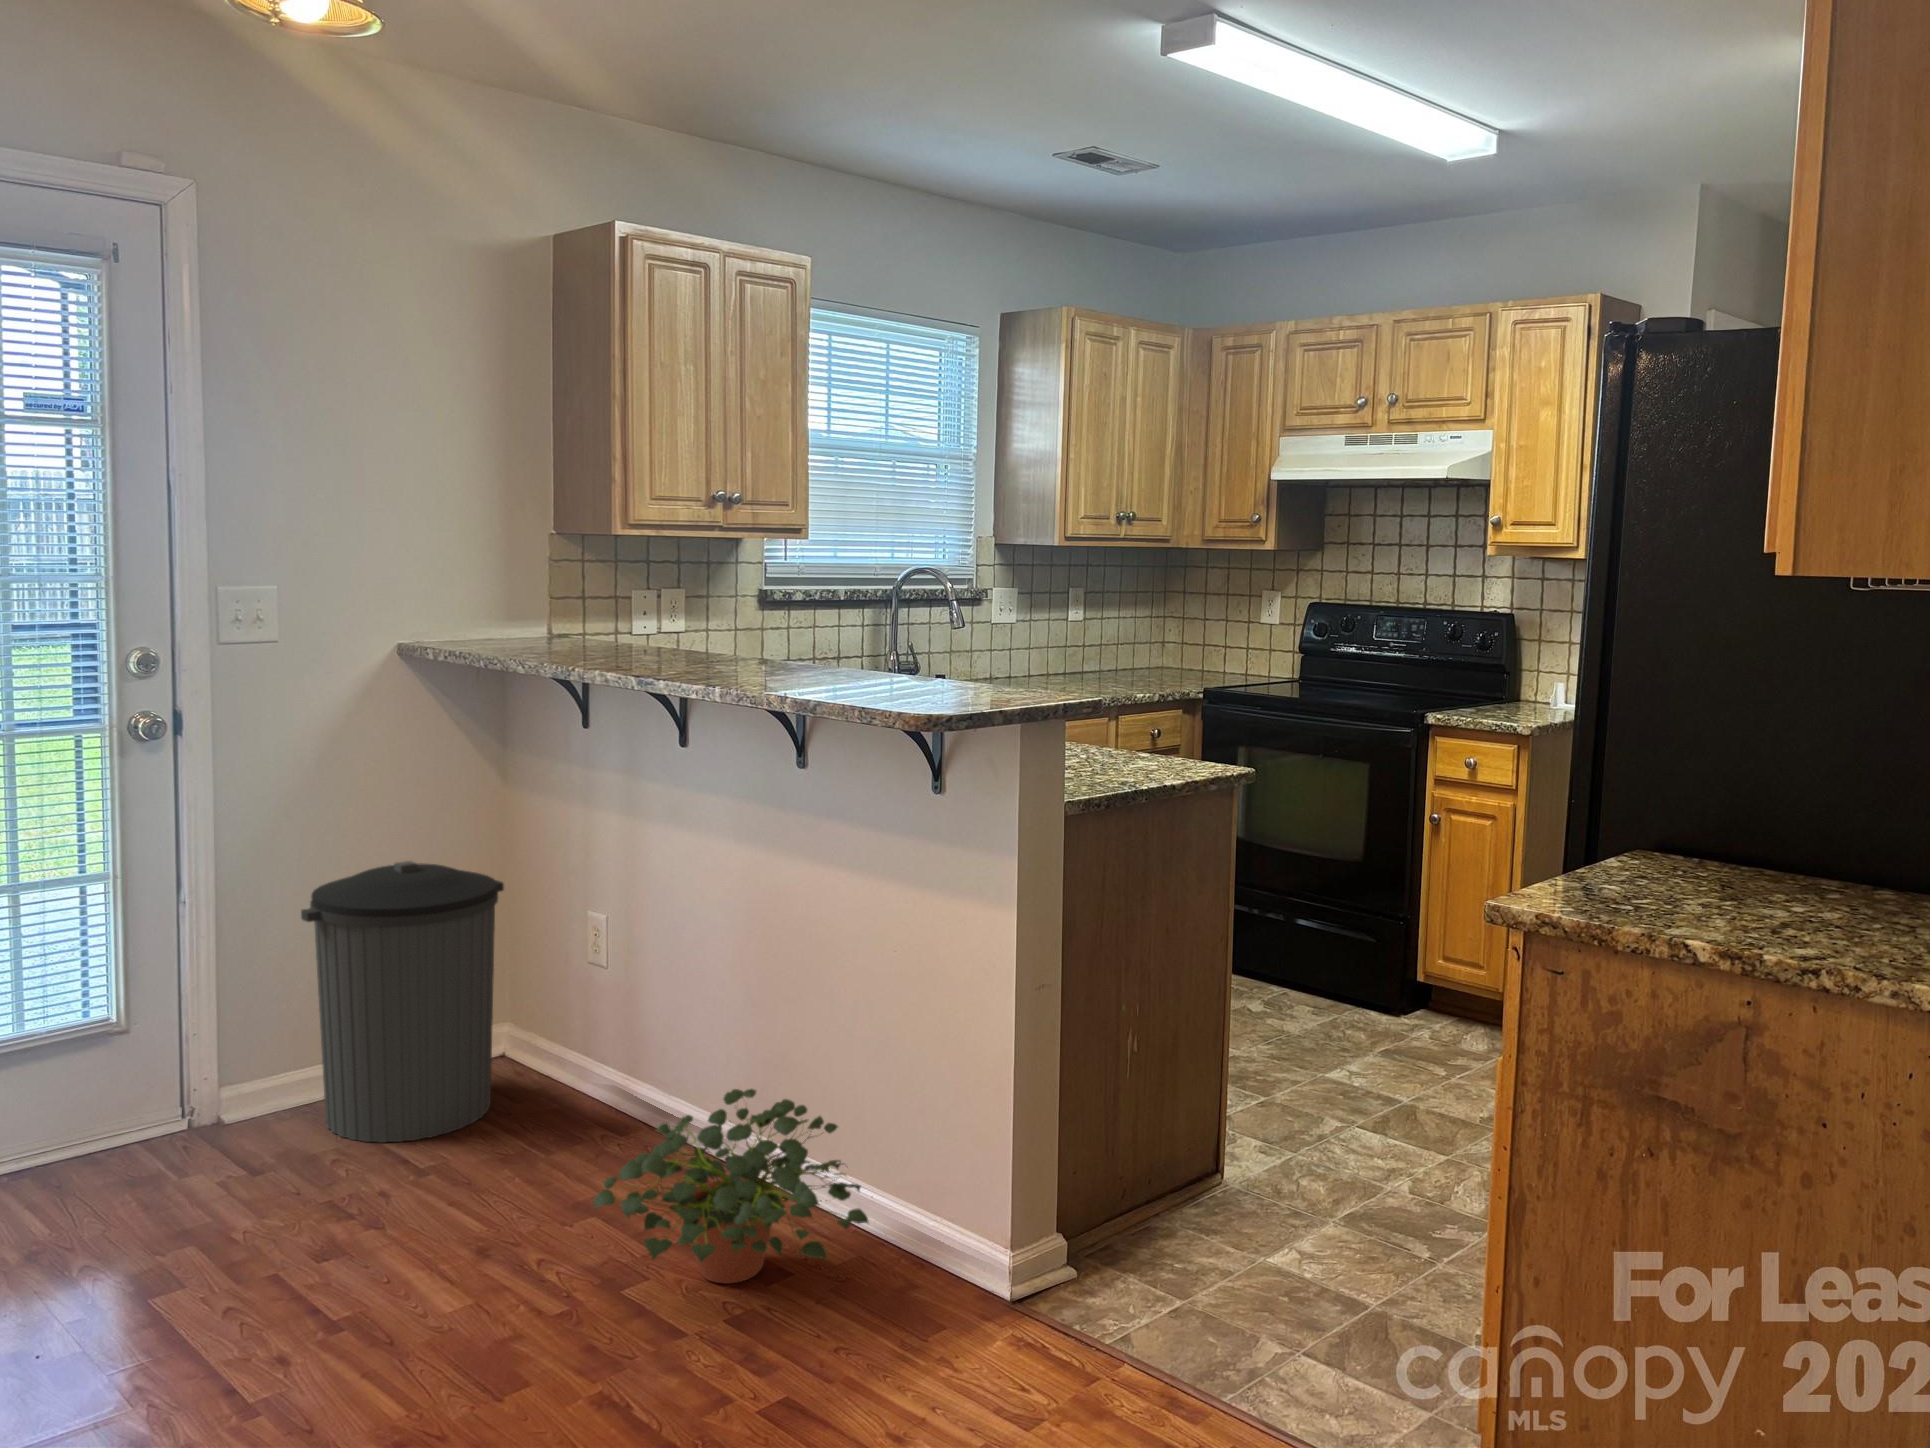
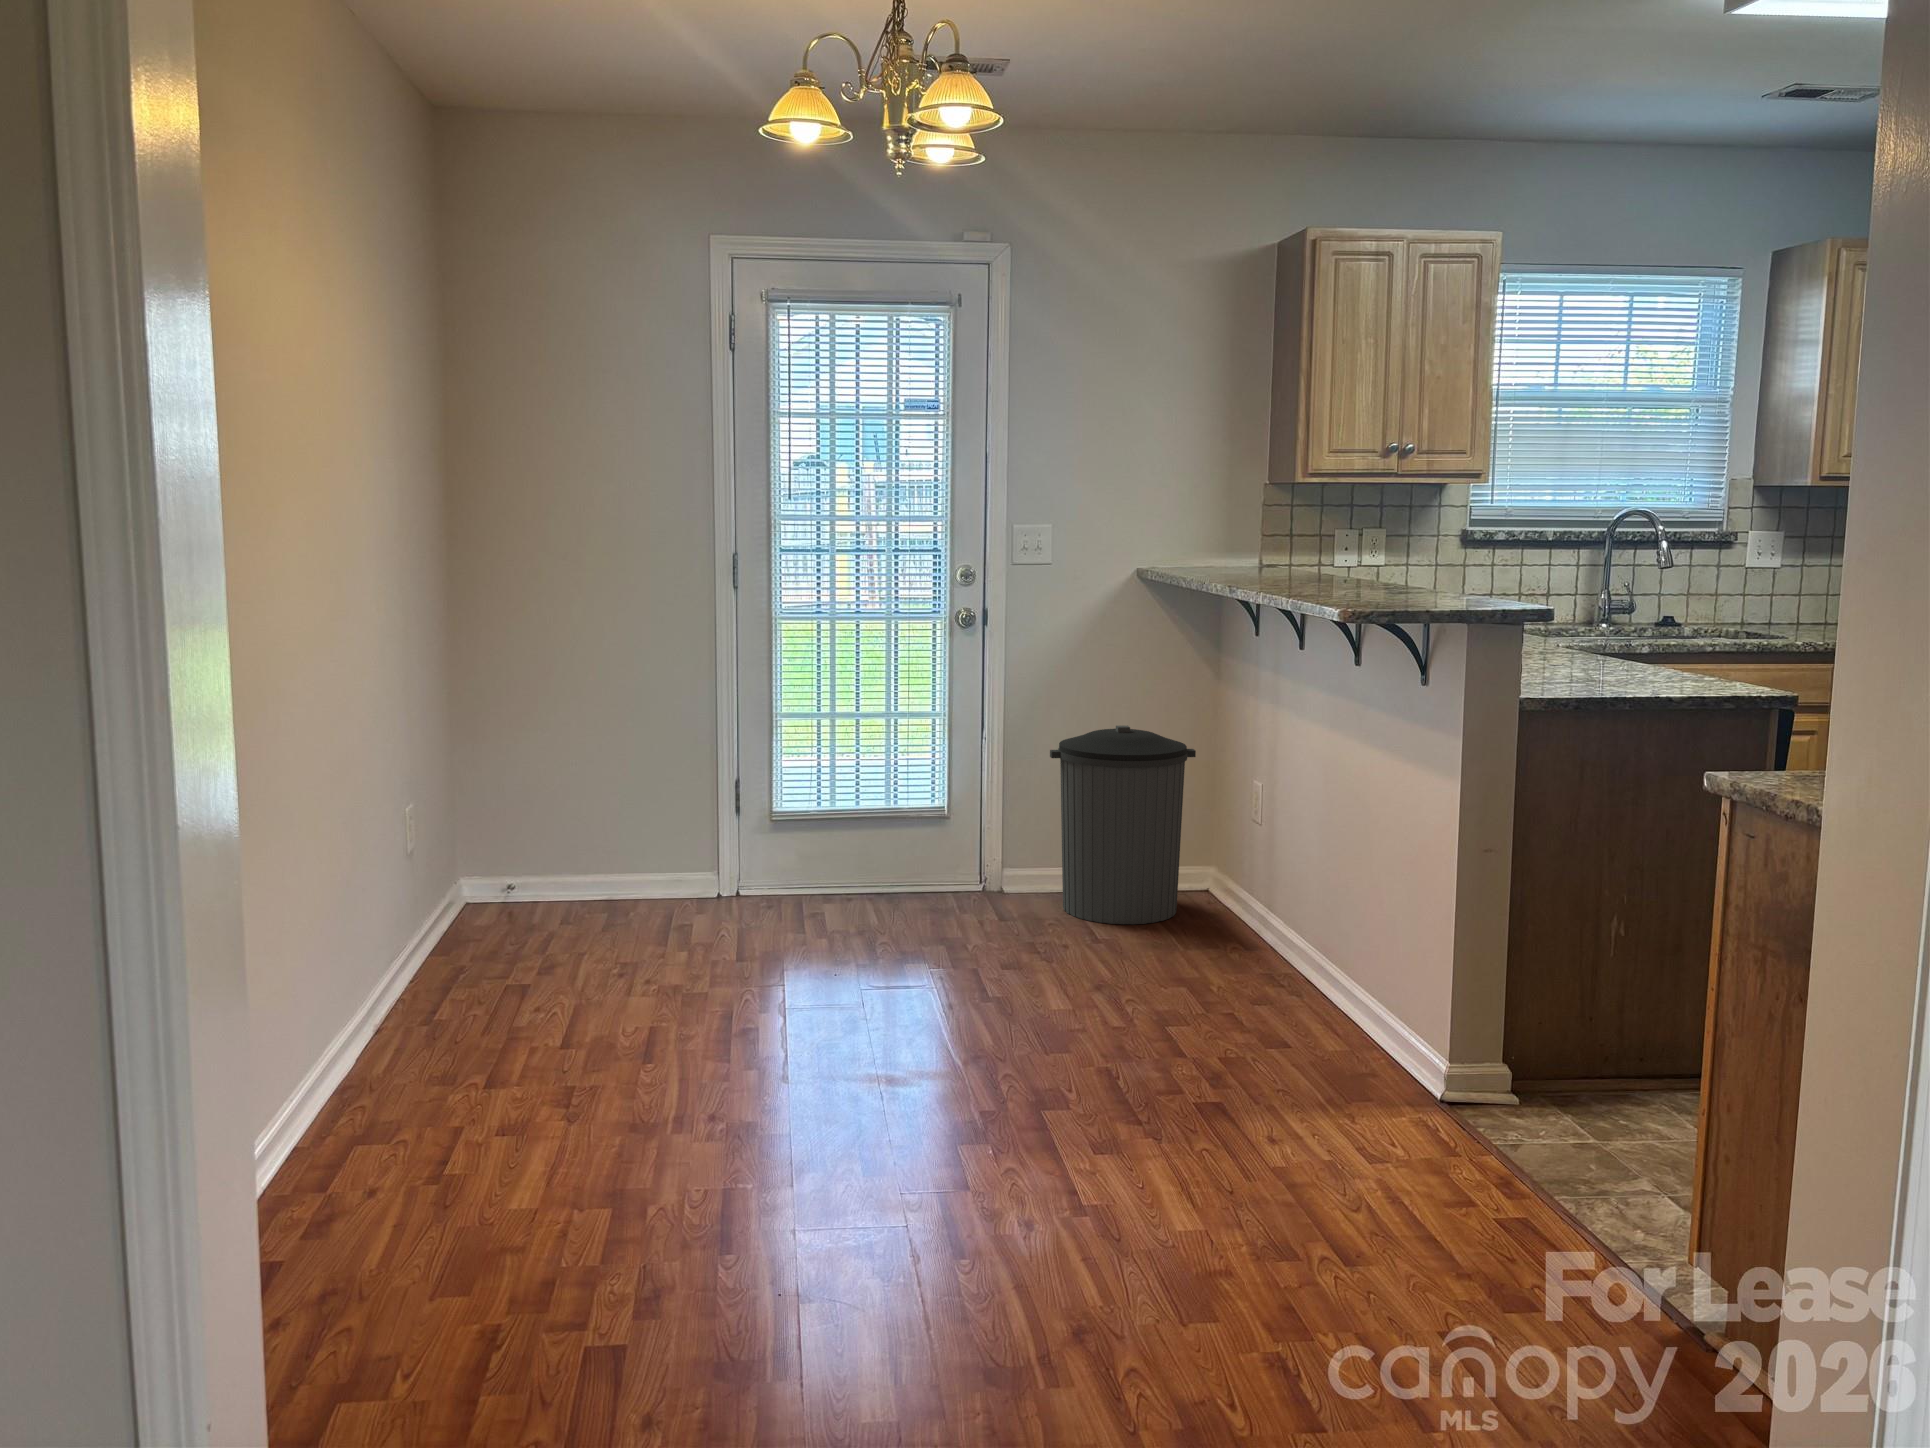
potted plant: present [593,1089,868,1284] -> none [1154,907,1362,1037]

